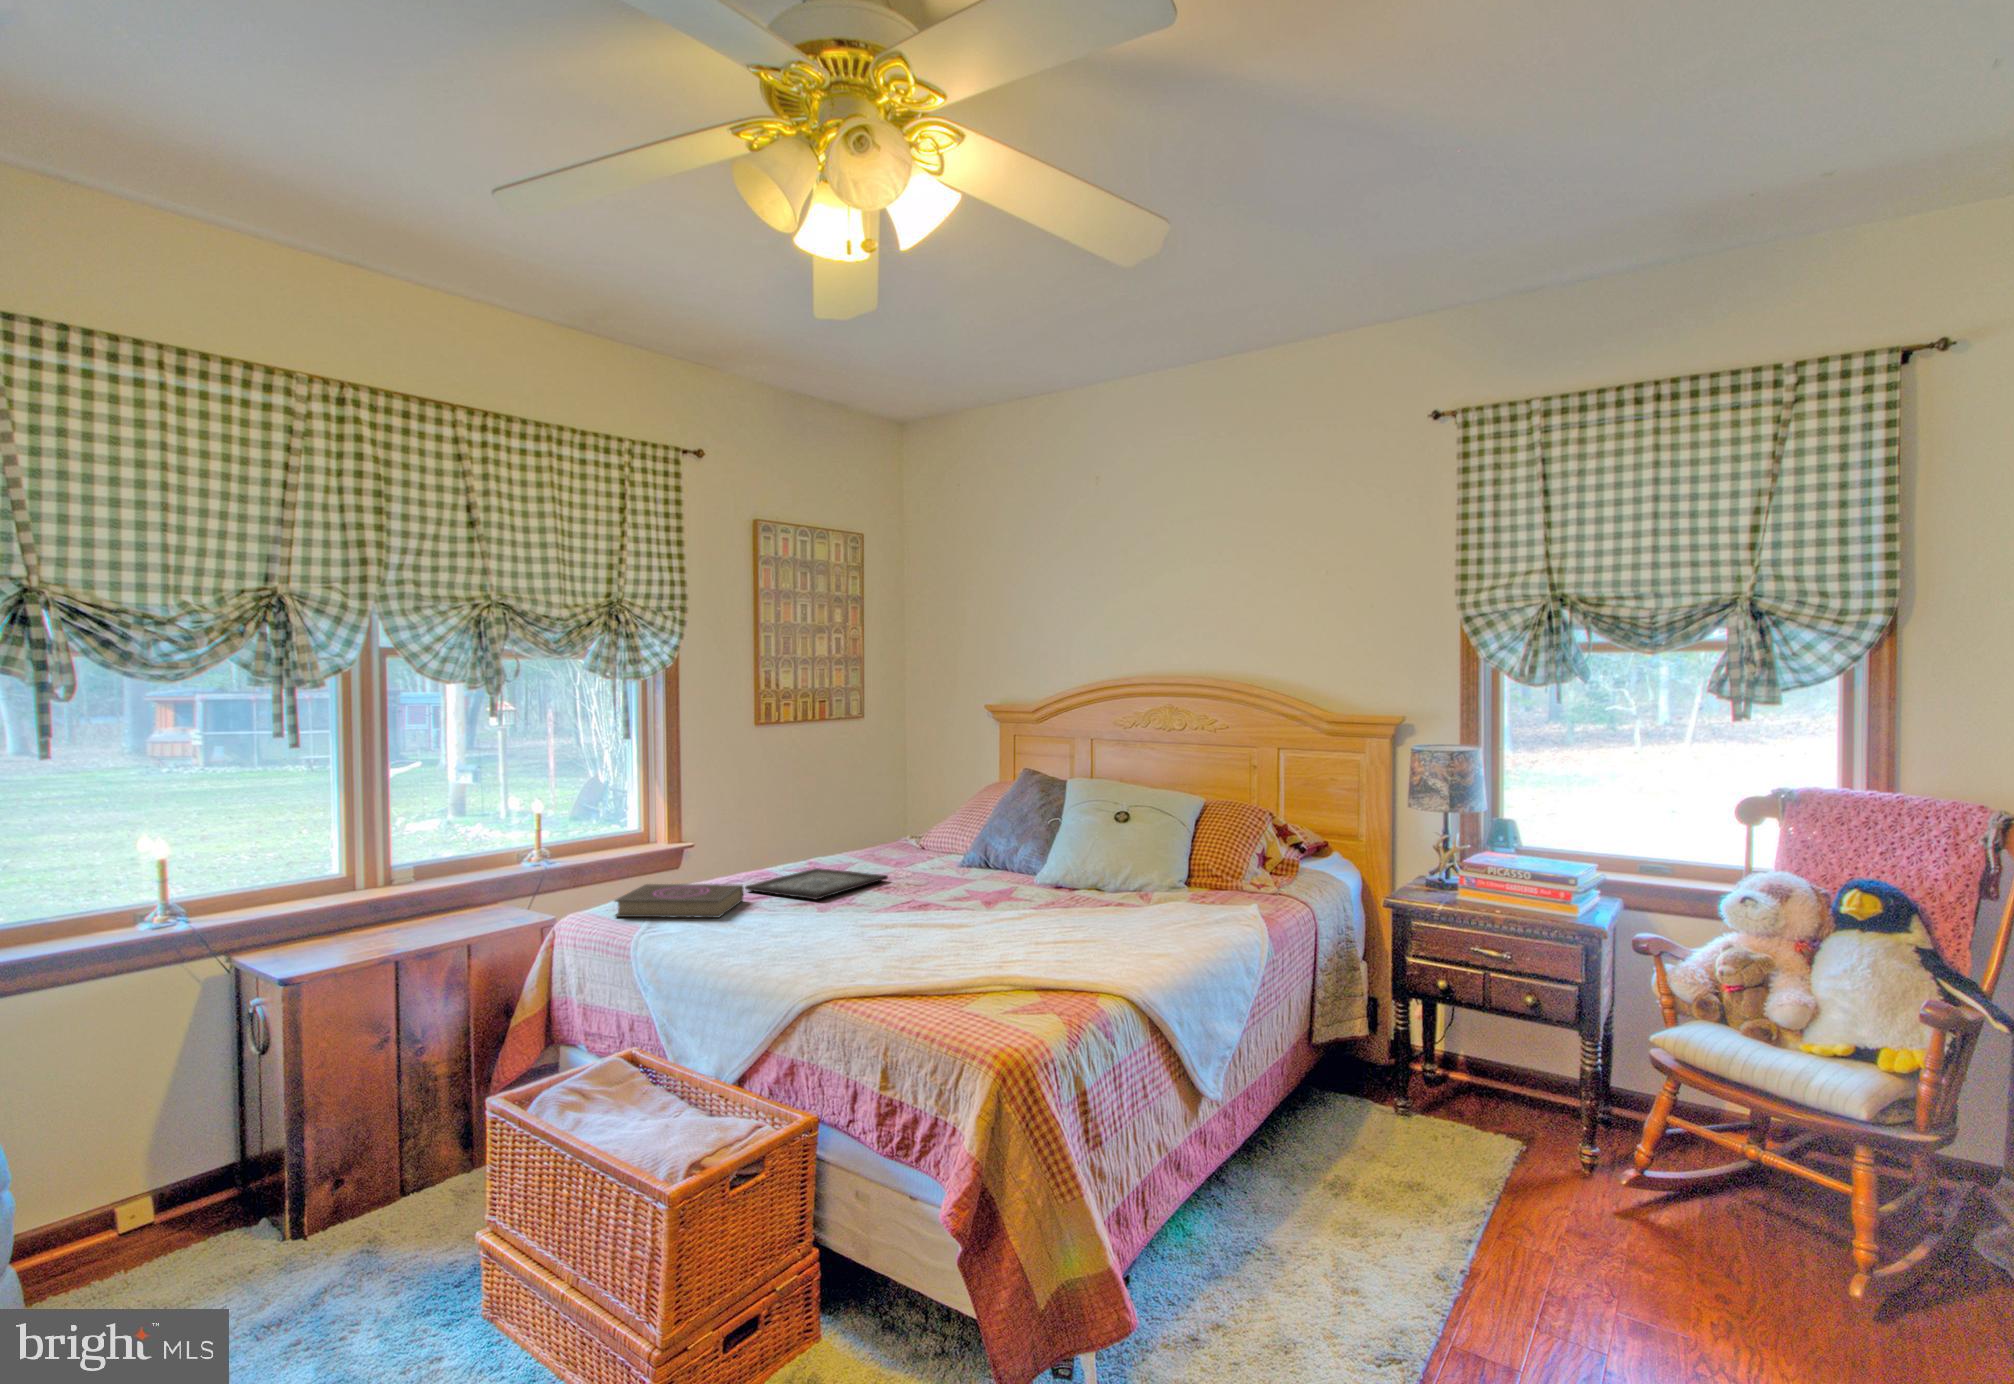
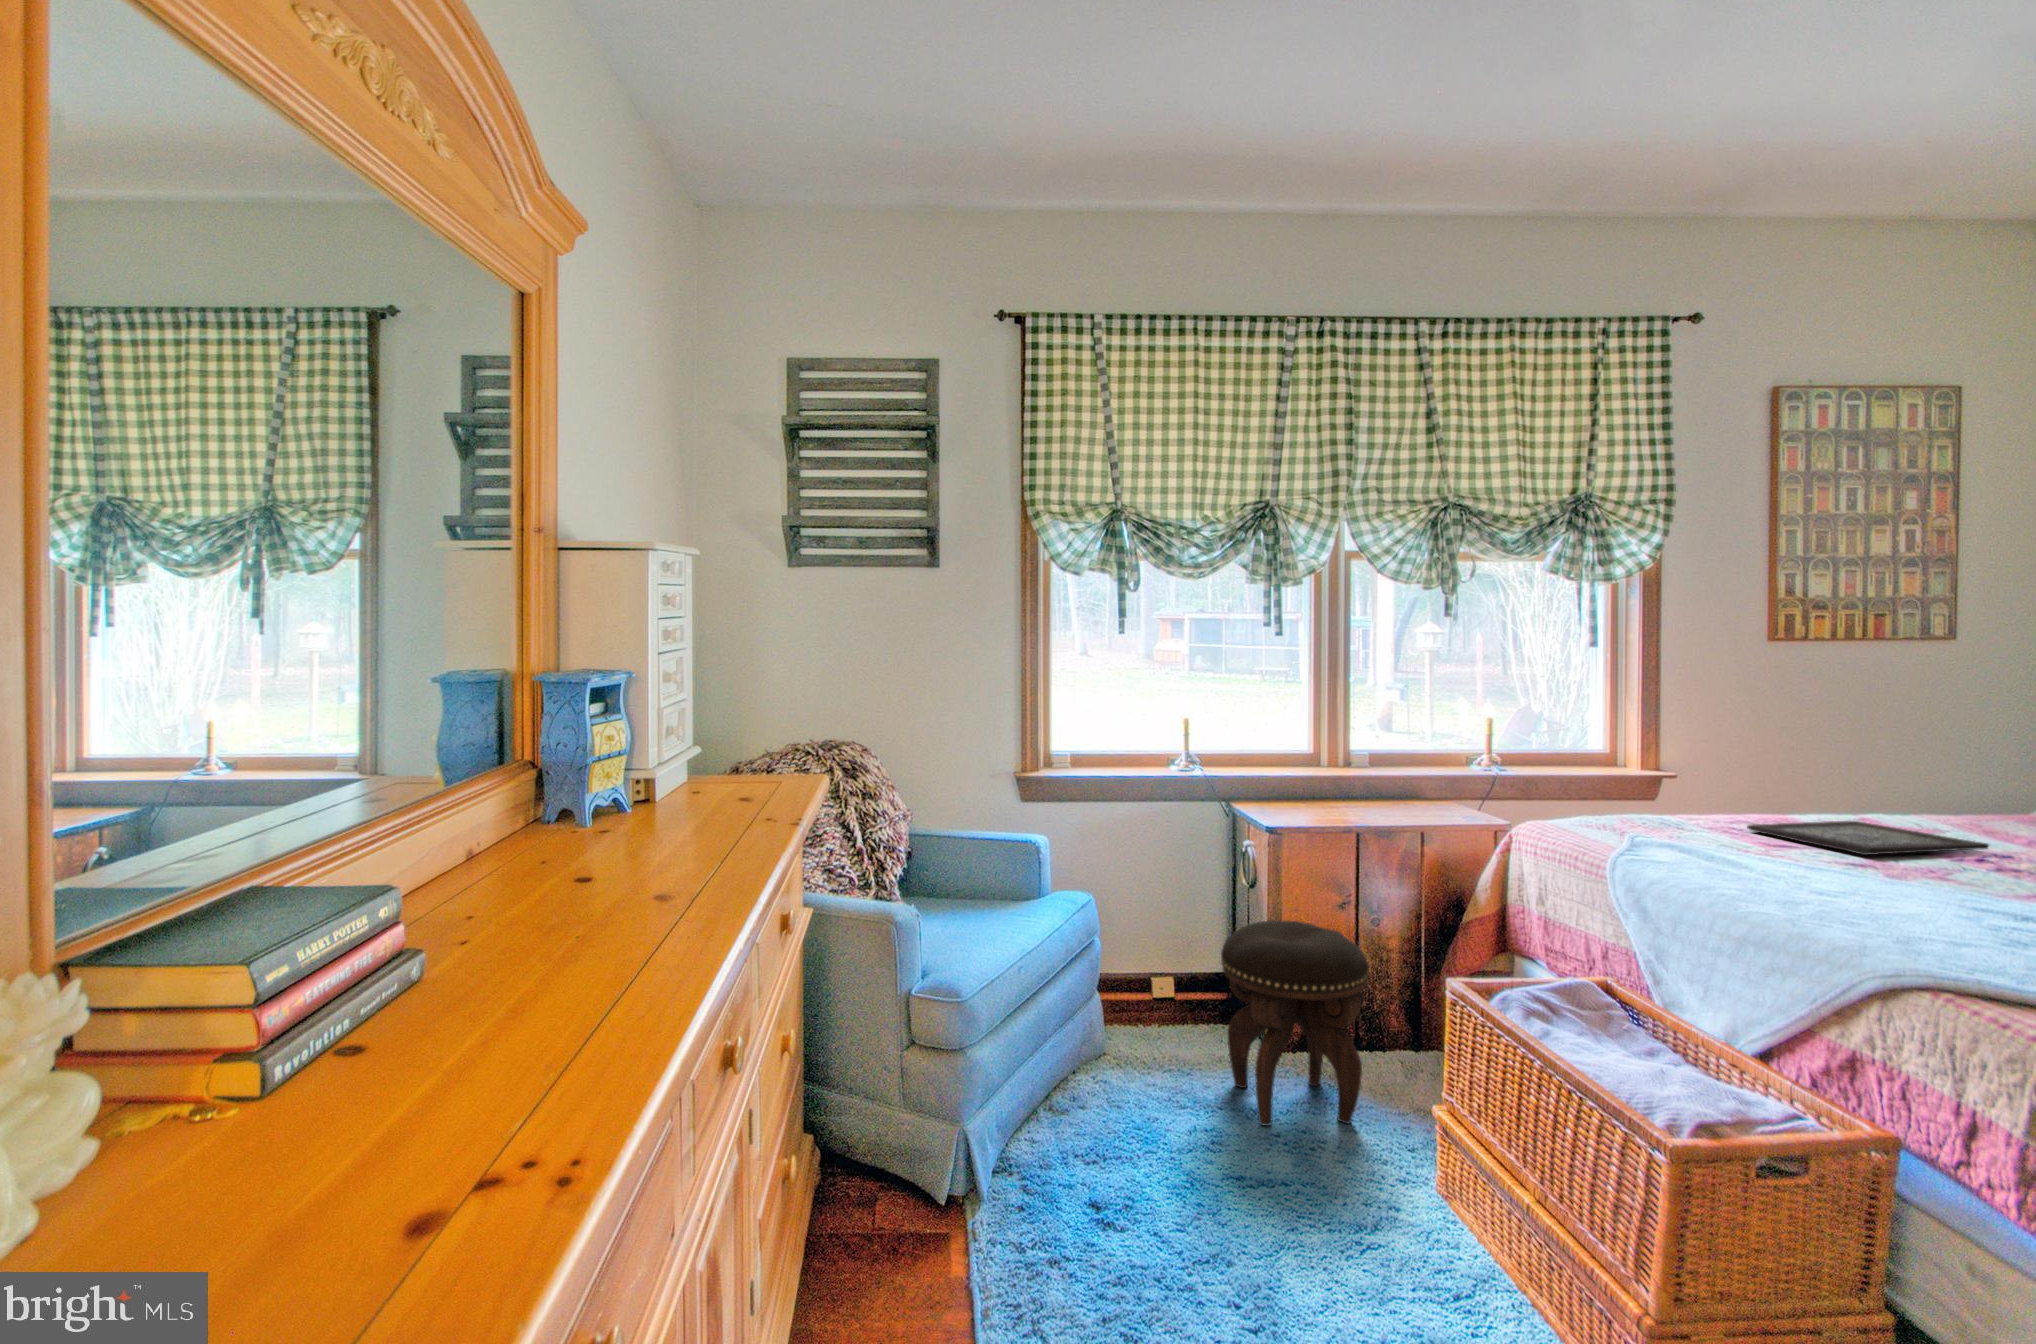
book: present [615,884,744,918] -> none [1578,803,1748,852]
footstool: none [214,1074,408,1328] -> present [1221,920,1369,1126]

